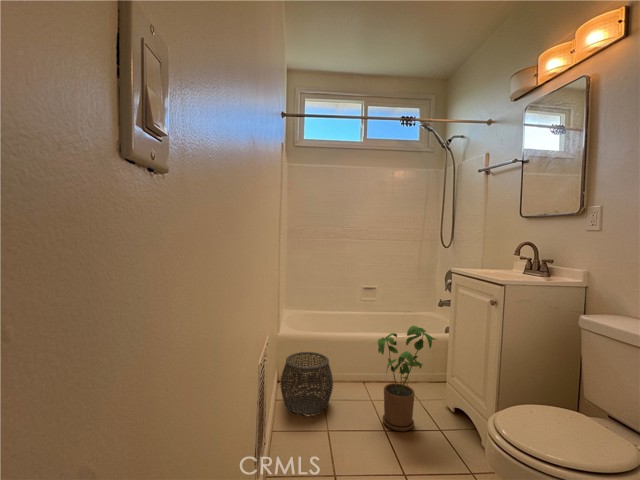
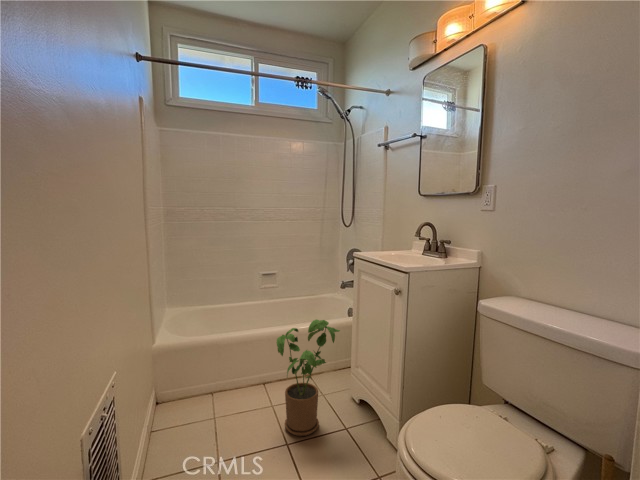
woven basket: present [280,352,333,414] -> none [159,360,227,440]

